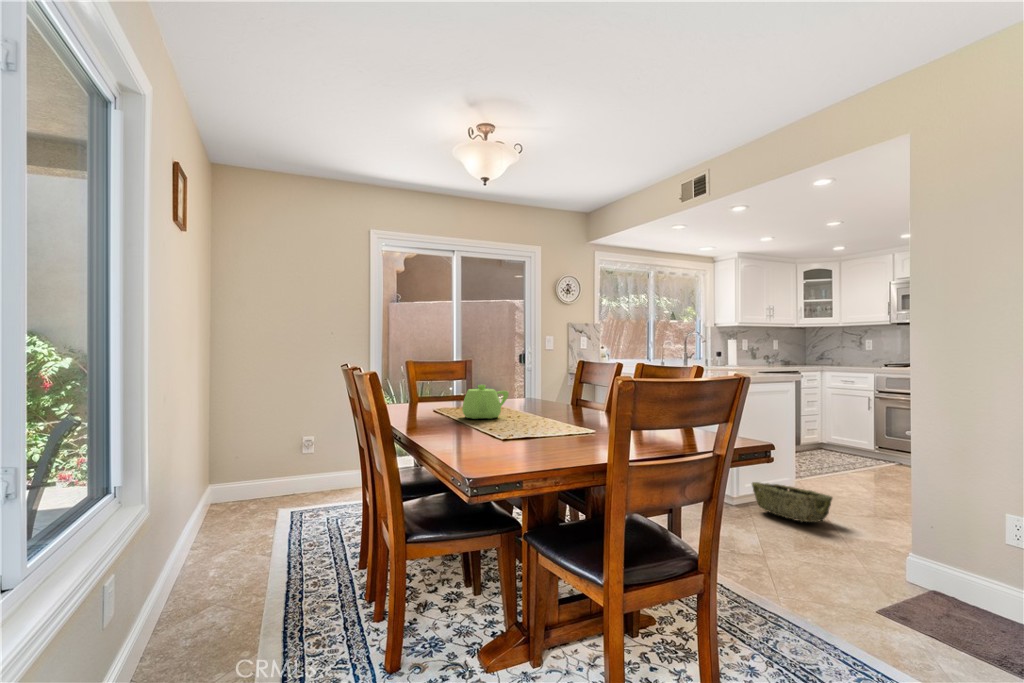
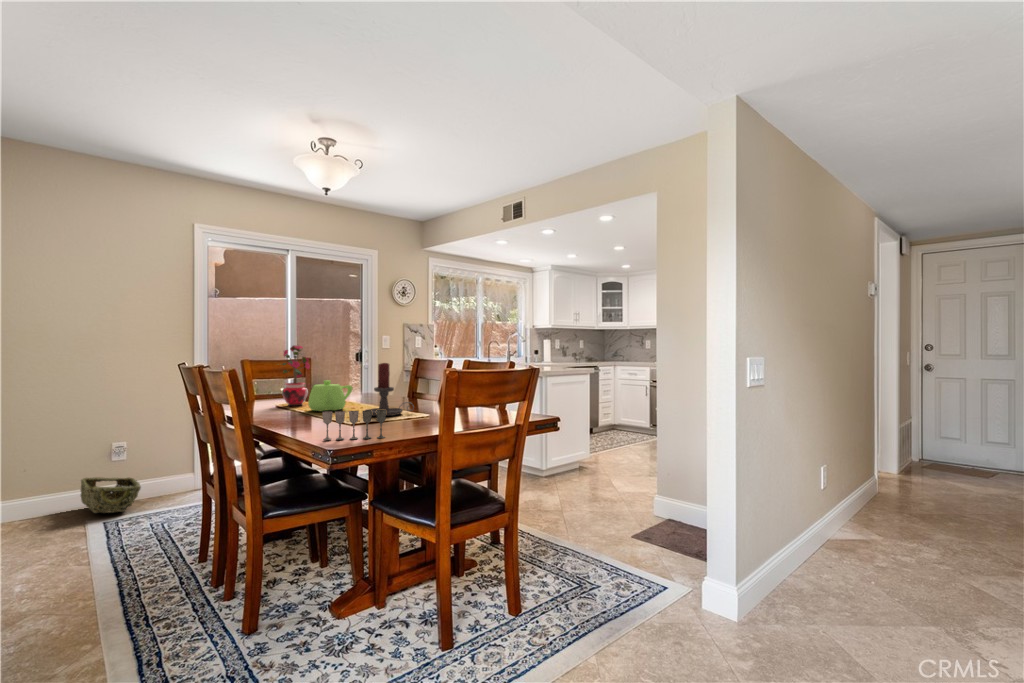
potted plant: none [432,344,467,411] -> present [282,345,310,406]
candle holder: none [520,366,576,429] -> present [368,363,414,416]
wine glass: none [464,425,539,462] -> present [323,410,386,440]
woven basket: present [752,482,832,522] -> present [81,477,141,513]

